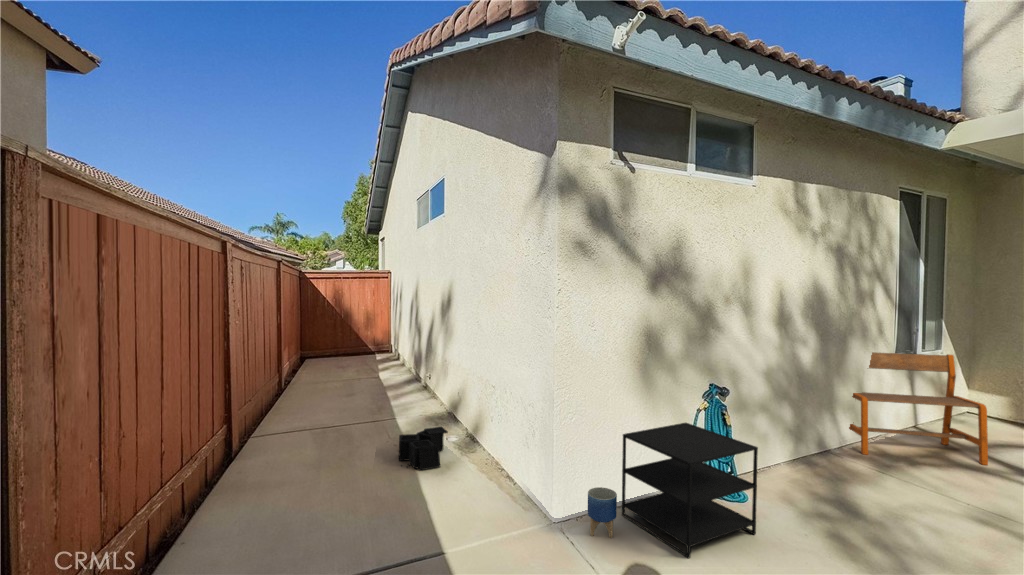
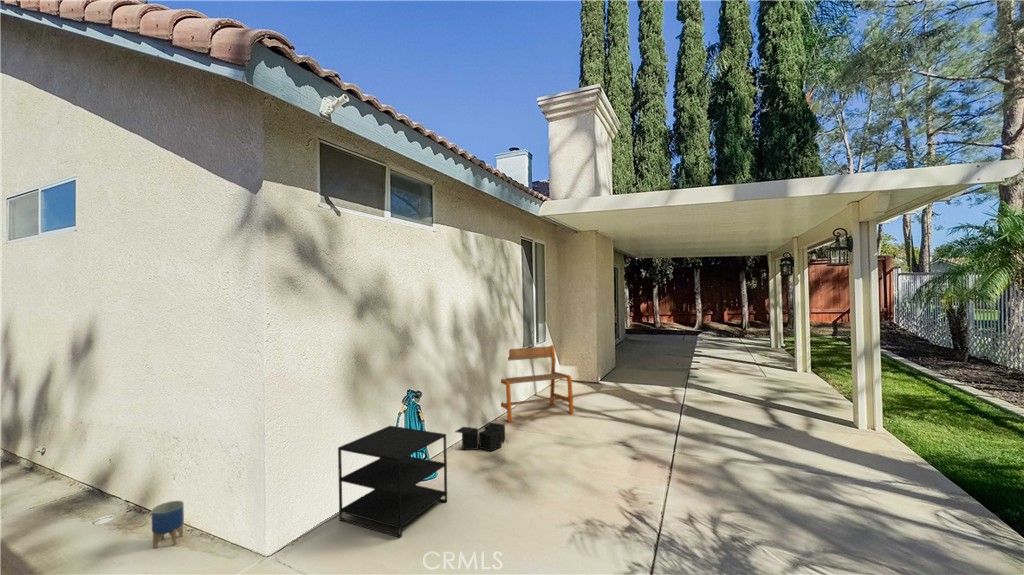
storage bin: present [399,427,448,470] -> present [455,423,505,451]
planter: present [588,487,617,538] -> present [151,501,184,548]

